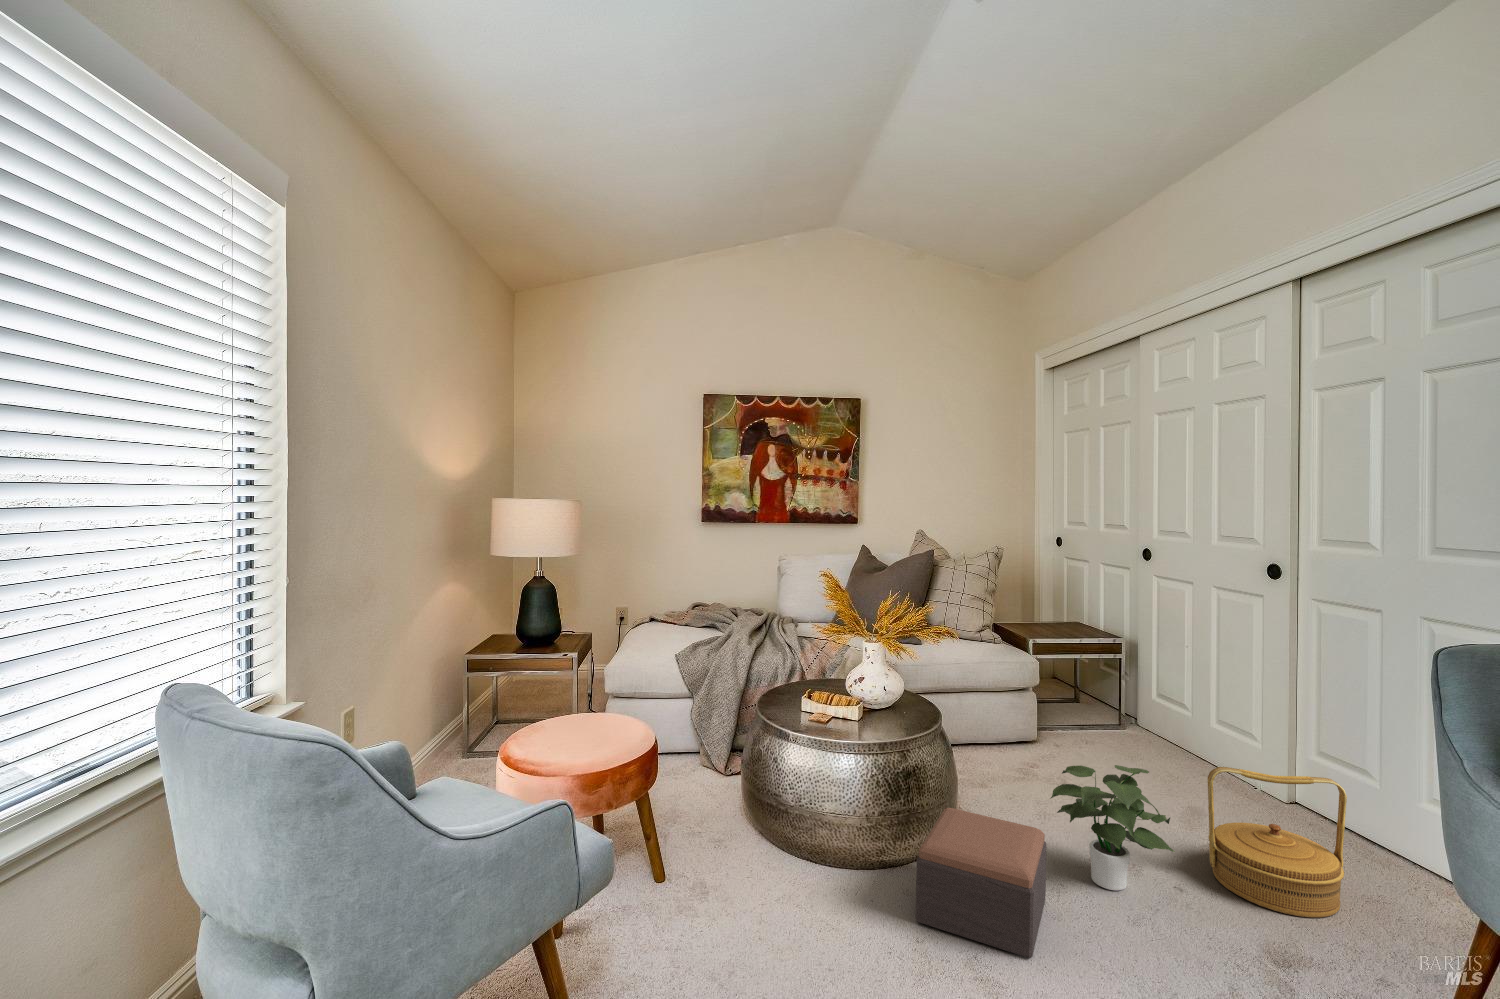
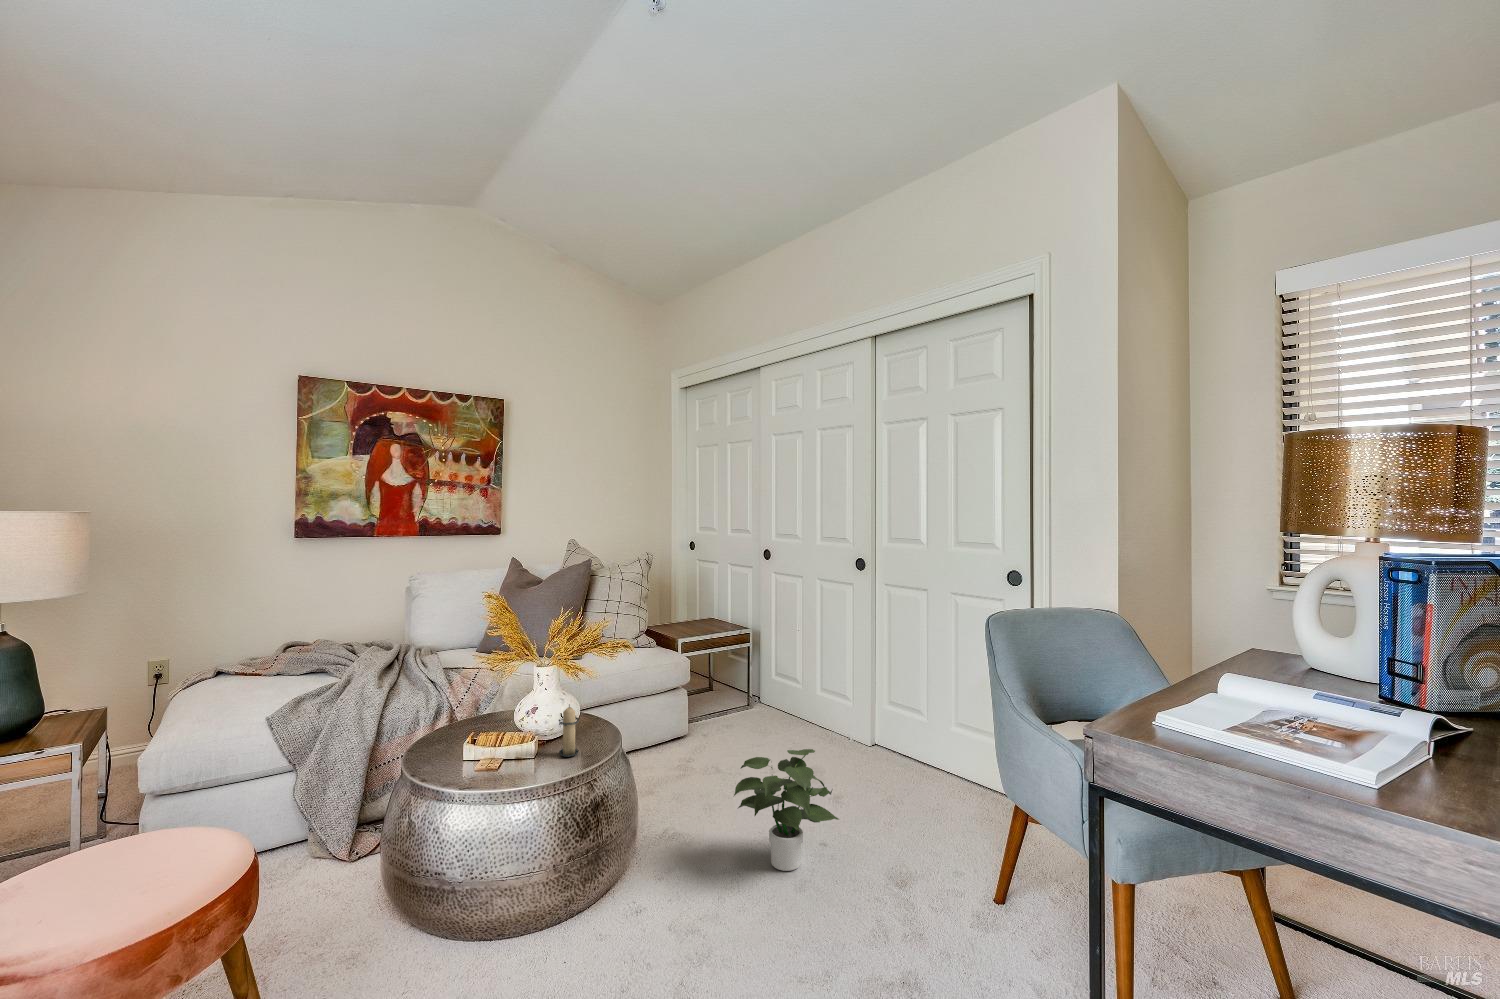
candle: none [876,678,898,726] -> present [559,704,579,757]
basket: present [1207,767,1347,918] -> none [855,726,948,848]
footstool: present [916,808,1047,958] -> none [619,831,741,974]

